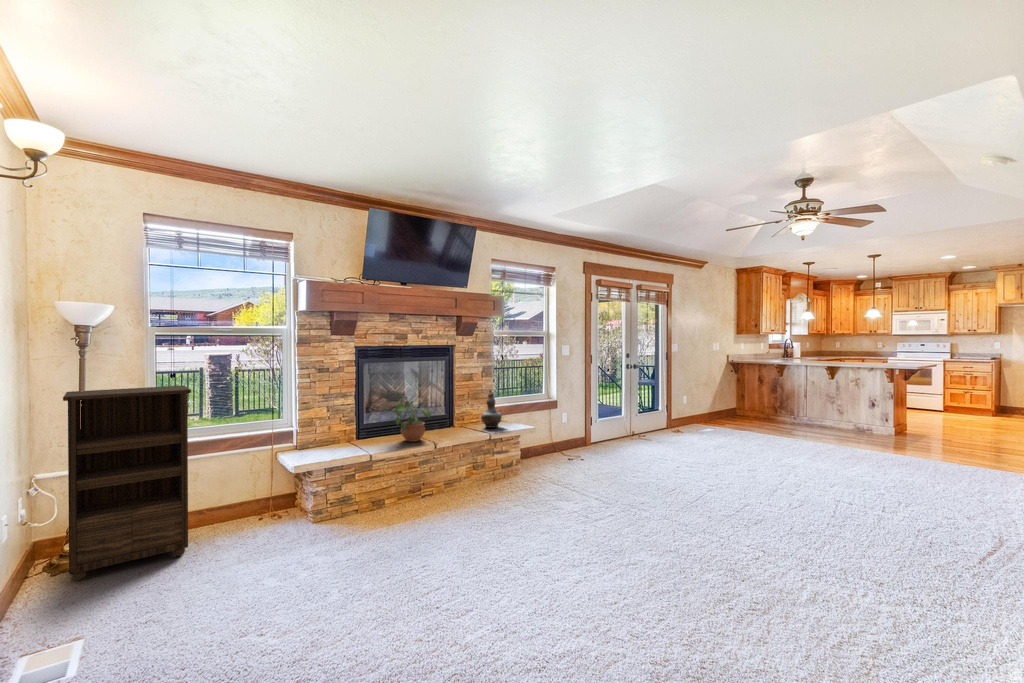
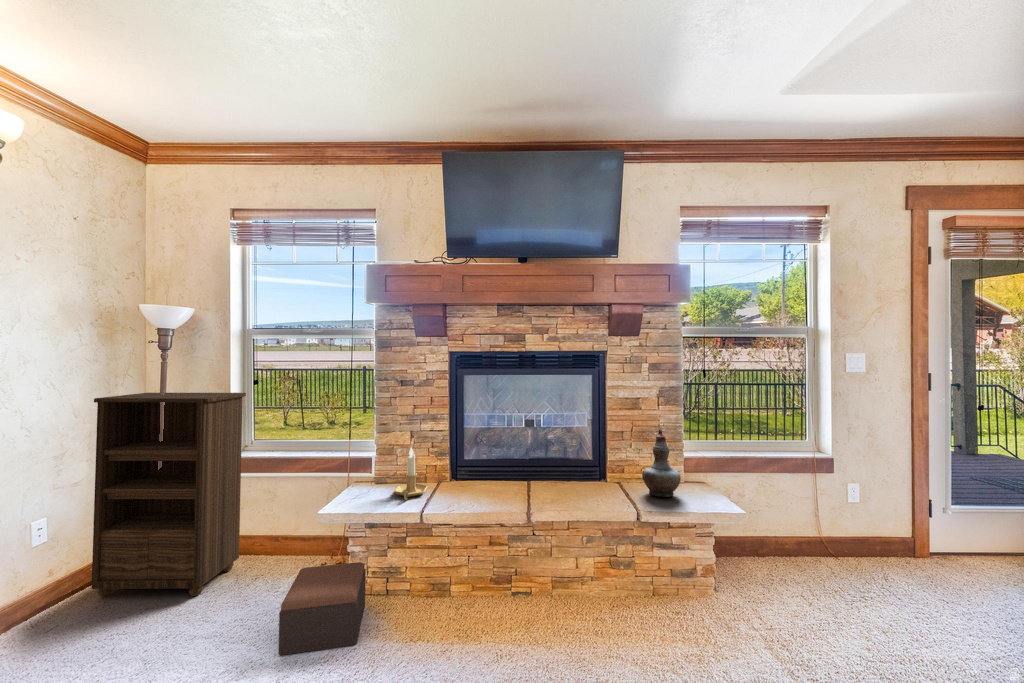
potted plant: present [393,397,431,442] -> none [478,428,534,501]
candlestick: none [332,416,357,451] -> present [394,448,427,500]
footstool: none [292,494,358,549] -> present [279,562,366,655]

